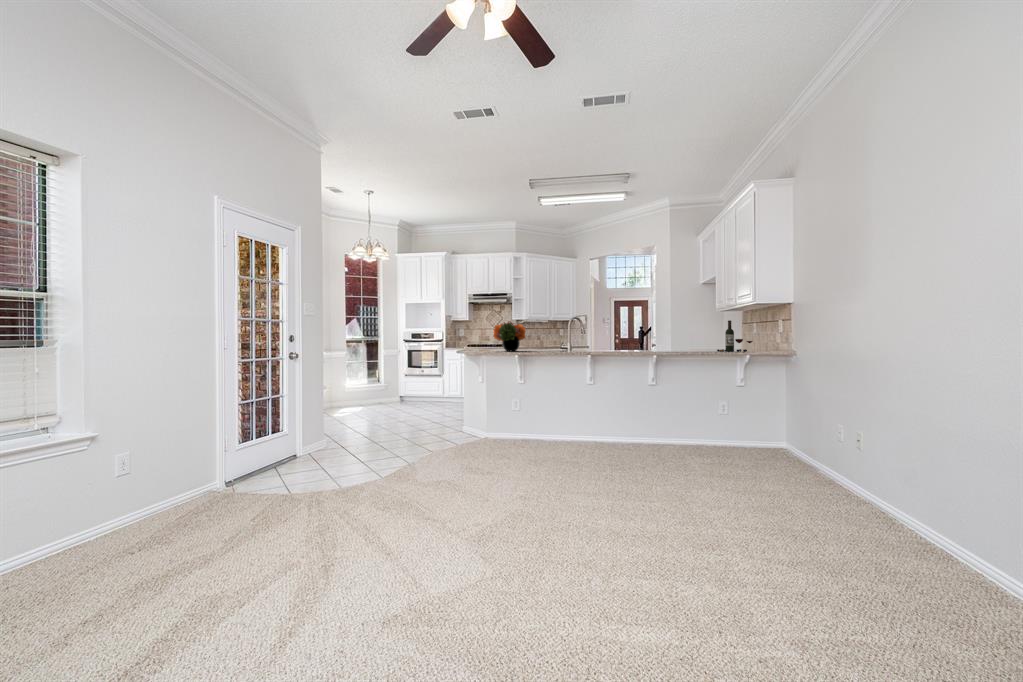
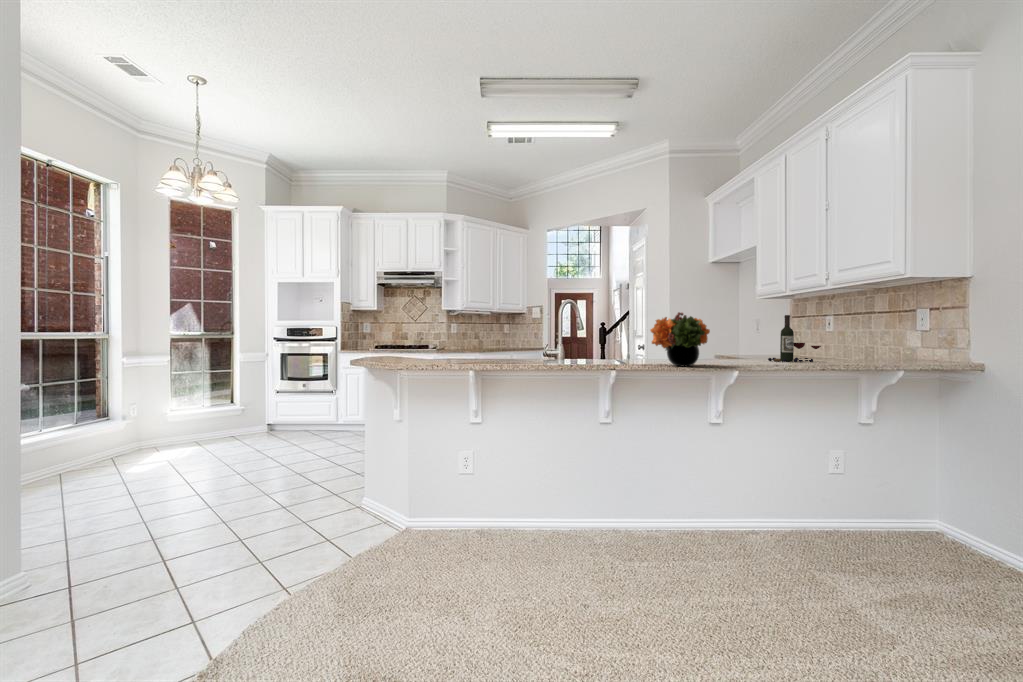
flower arrangement: present [493,321,526,351] -> present [650,312,710,366]

